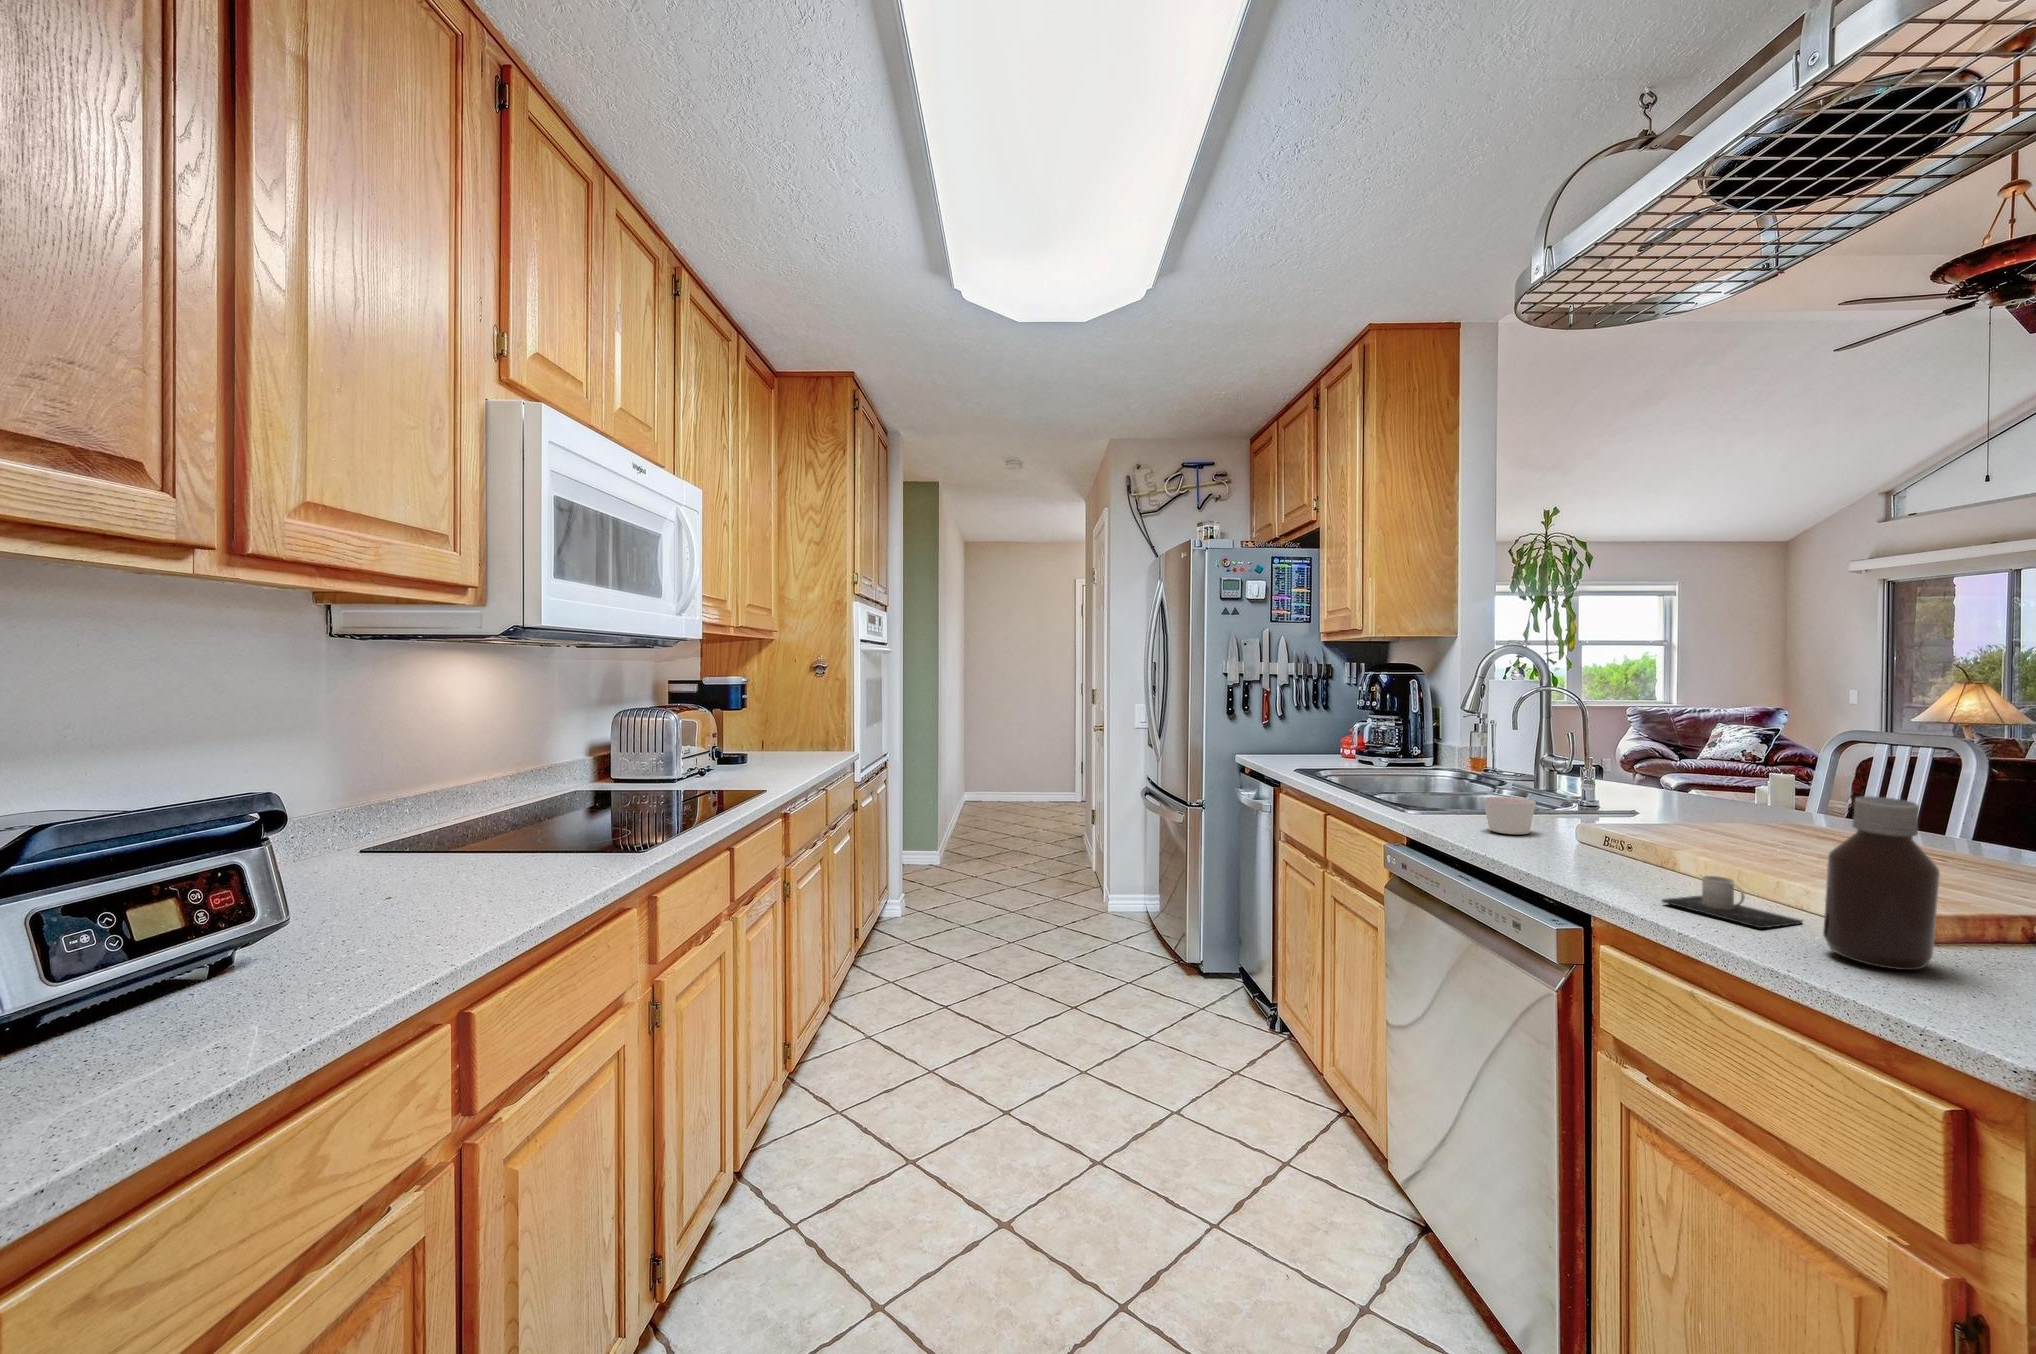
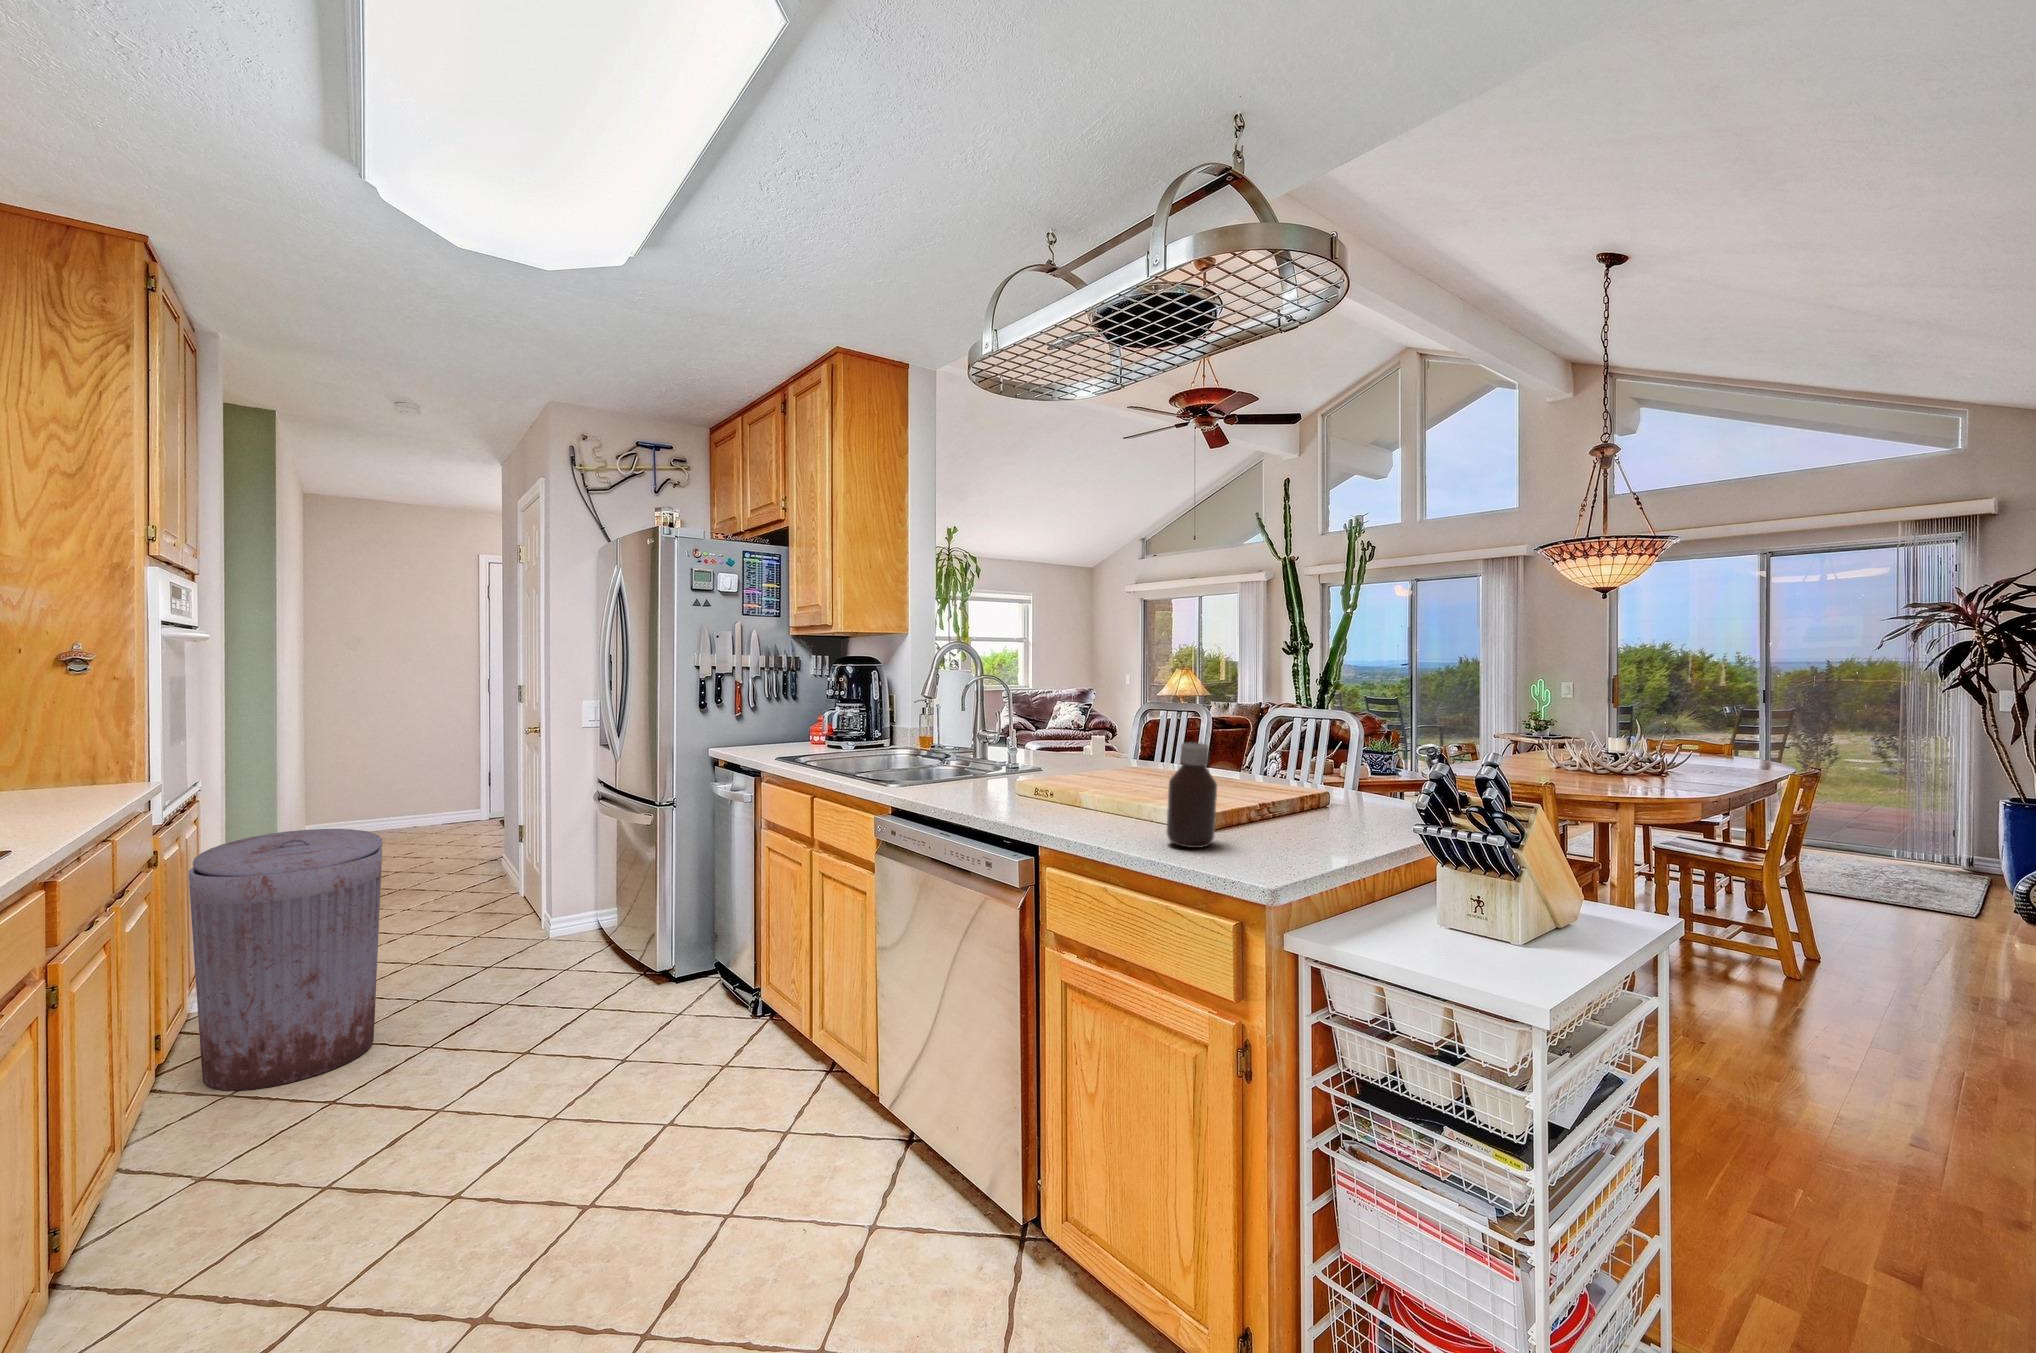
trash can: none [872,795,984,984] -> present [188,829,382,1091]
candle: present [1483,797,1536,834] -> none [951,766,987,796]
mug: present [1662,876,1803,928] -> none [1079,806,1152,836]

